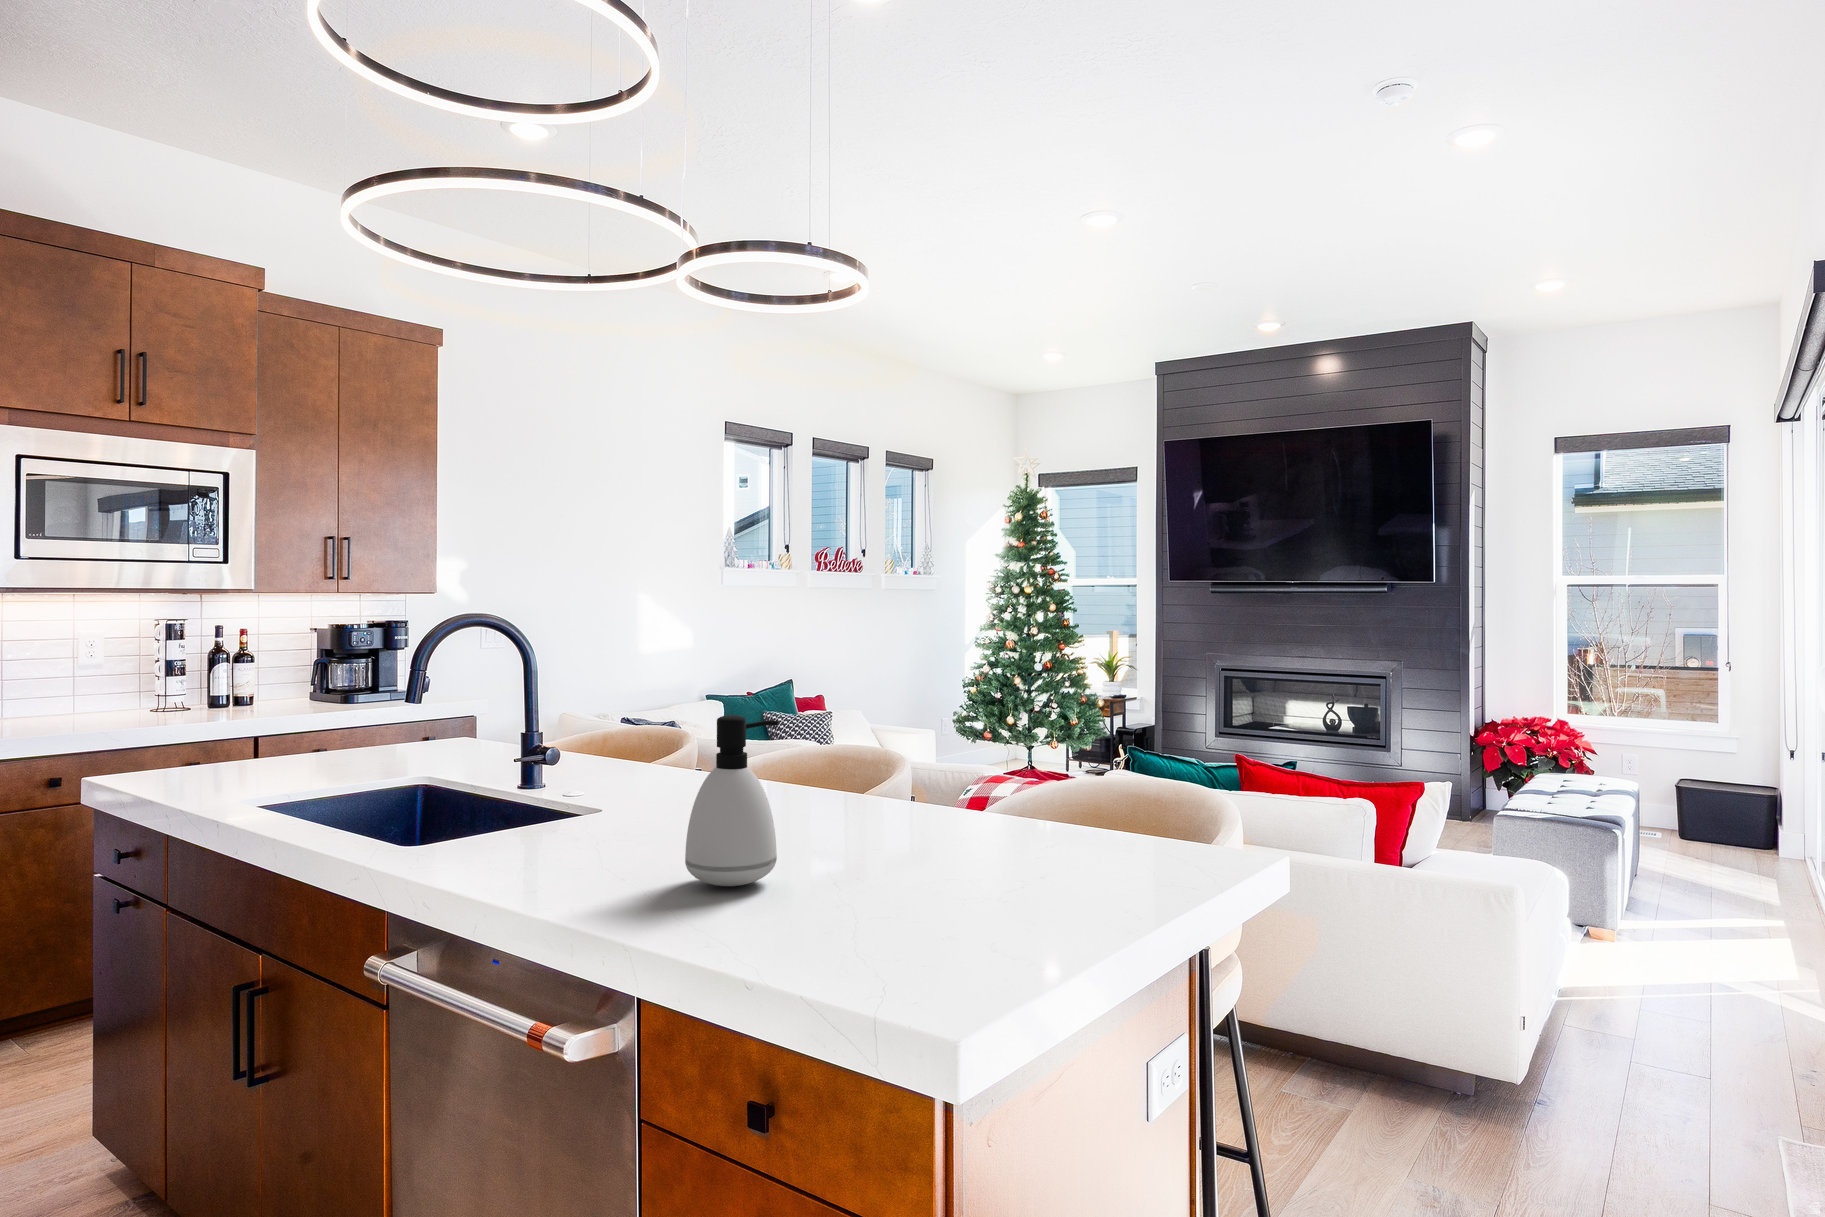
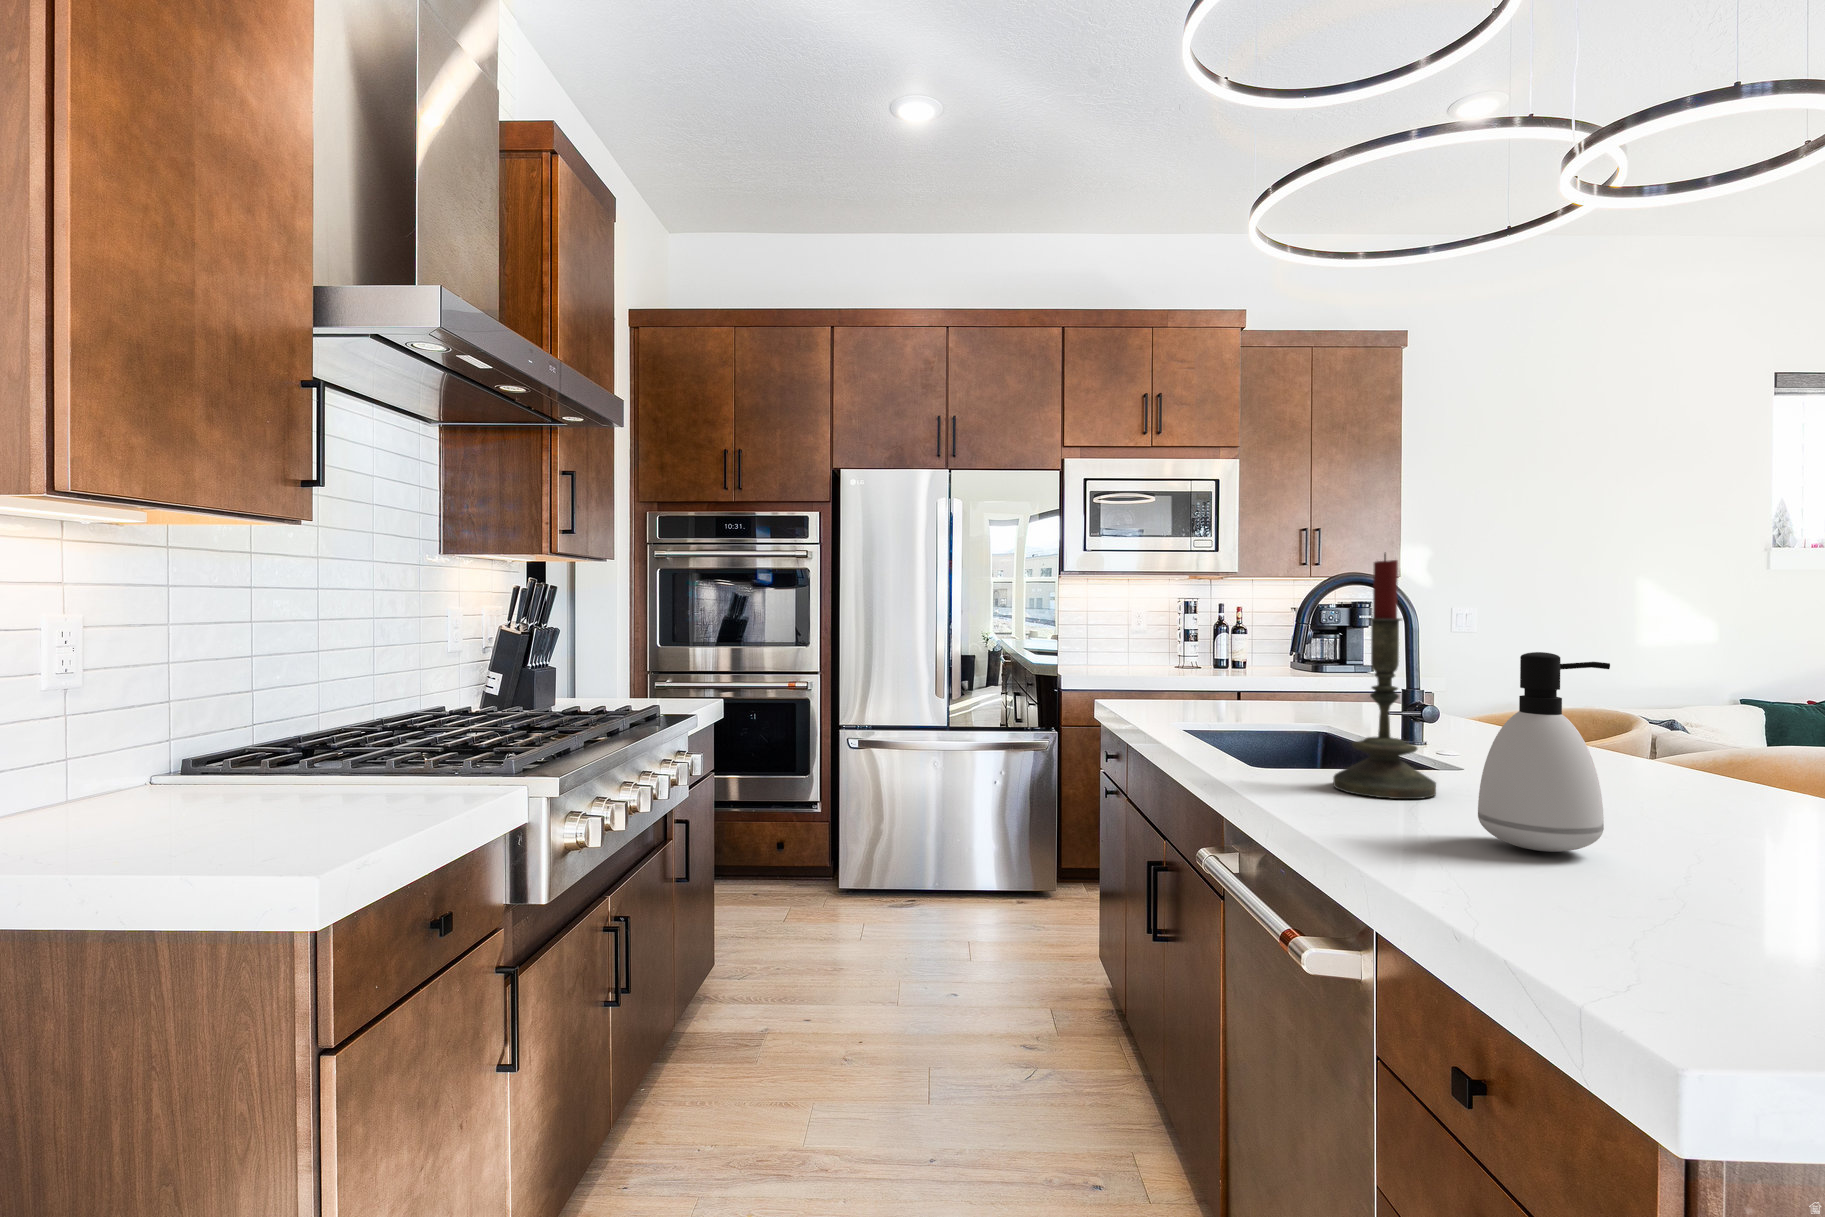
candle: none [515,614,612,861] -> present [1333,554,1436,799]

